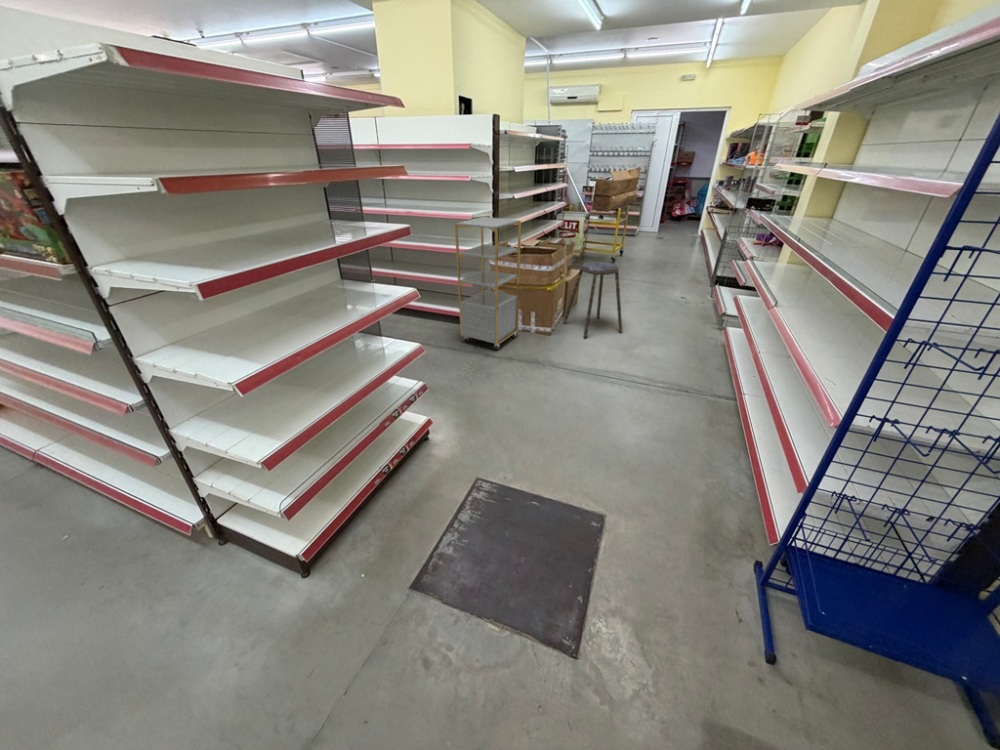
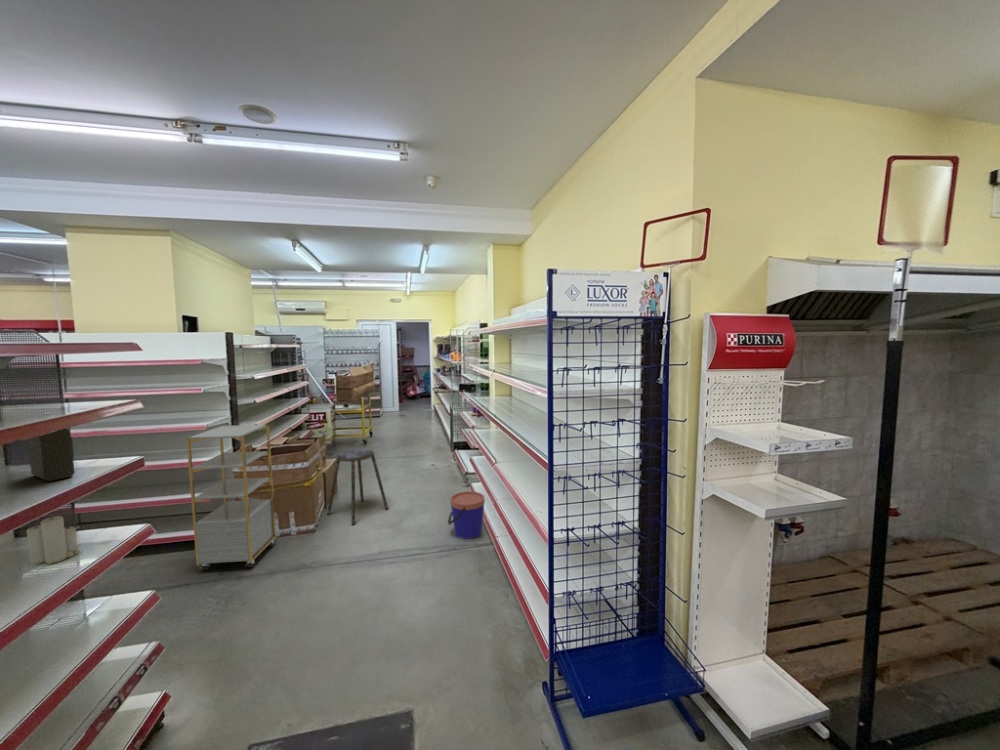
bottle: none [332,169,363,233] -> present [28,413,75,481]
candle: none [339,261,371,301] -> present [27,516,79,565]
bucket: none [685,335,742,389] -> present [448,491,485,539]

